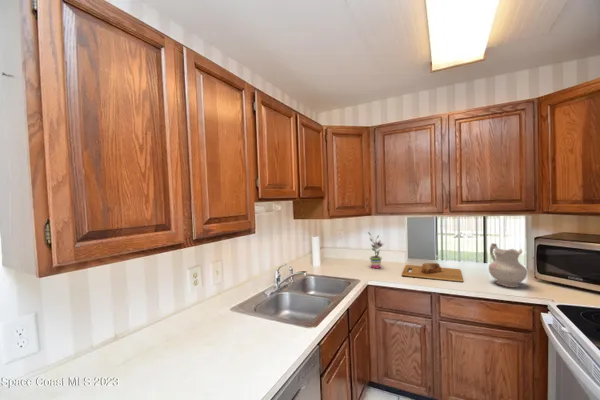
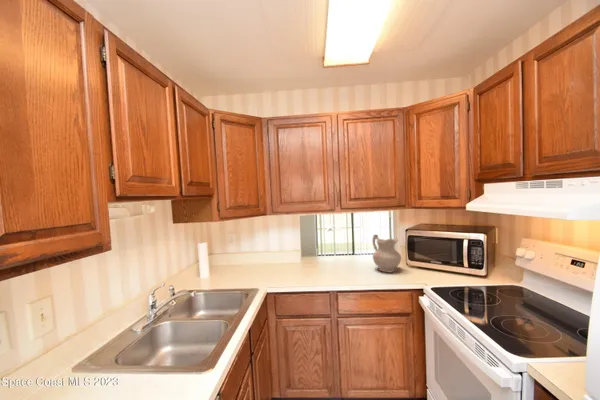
potted plant: present [369,233,384,268] -> none [263,232,281,271]
cutting board: present [402,263,463,282] -> none [300,258,355,276]

